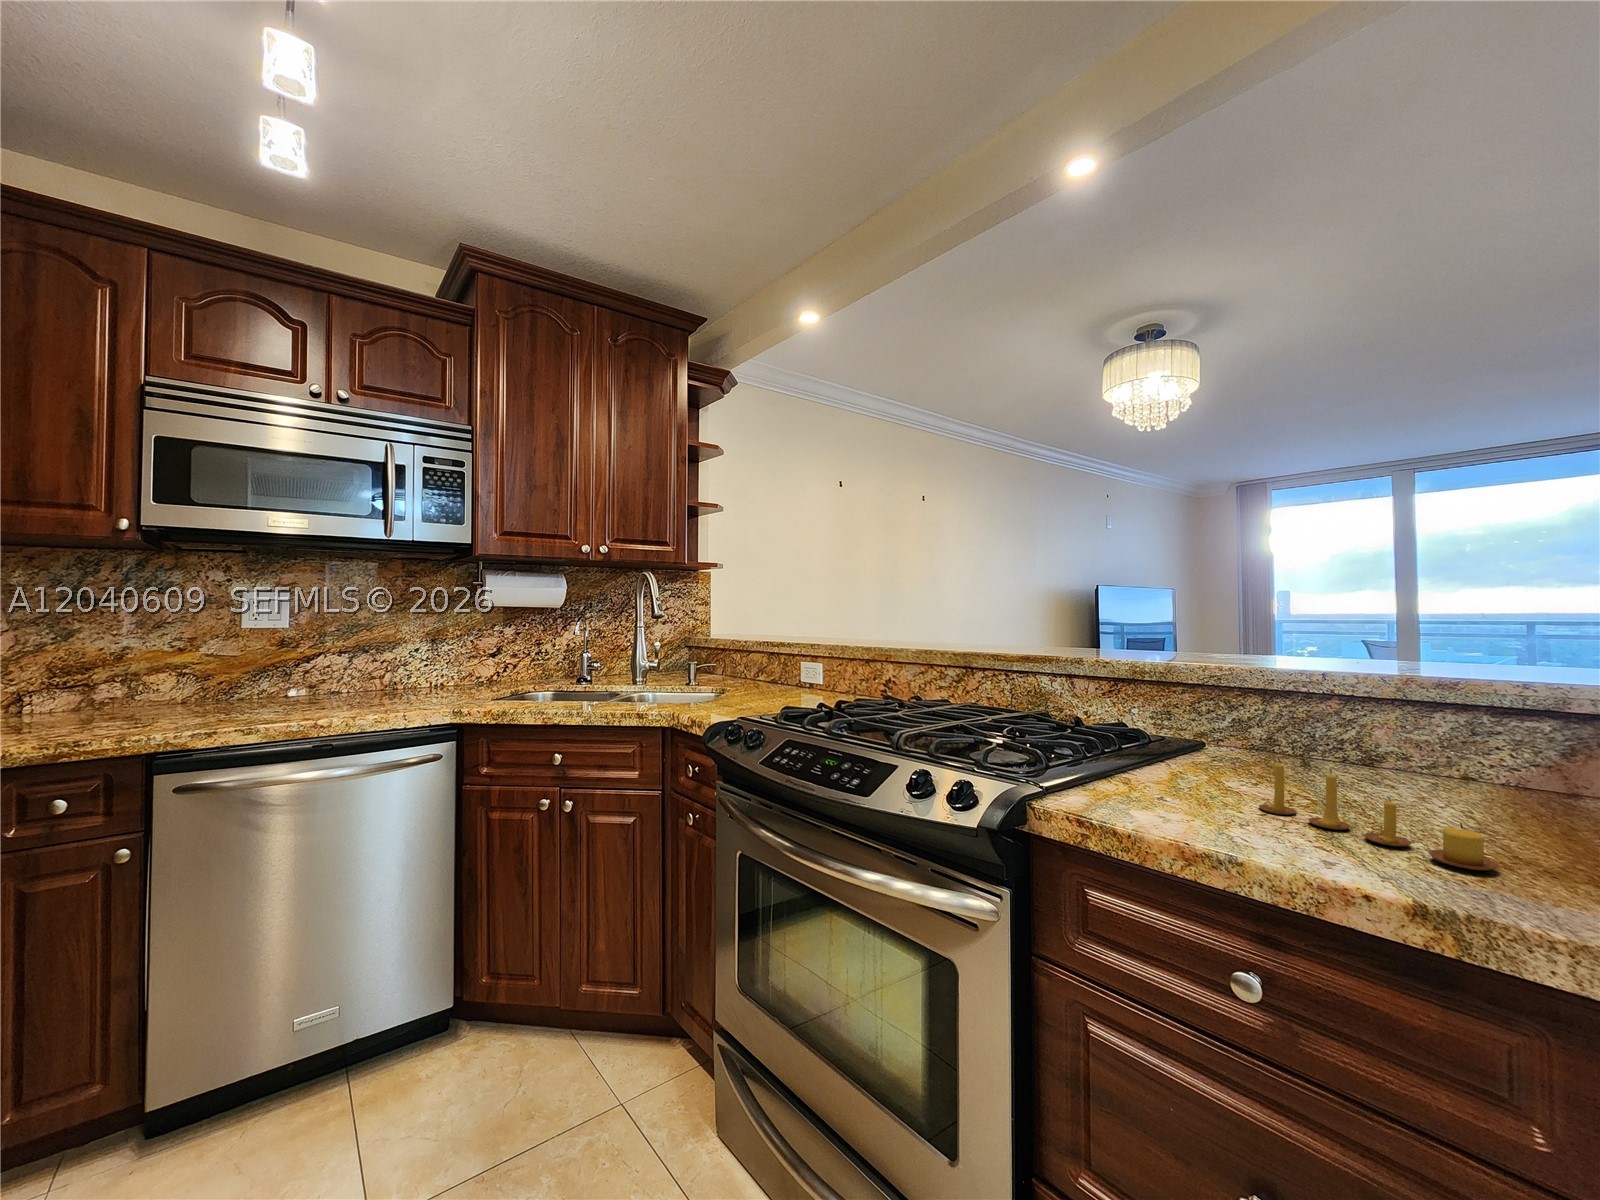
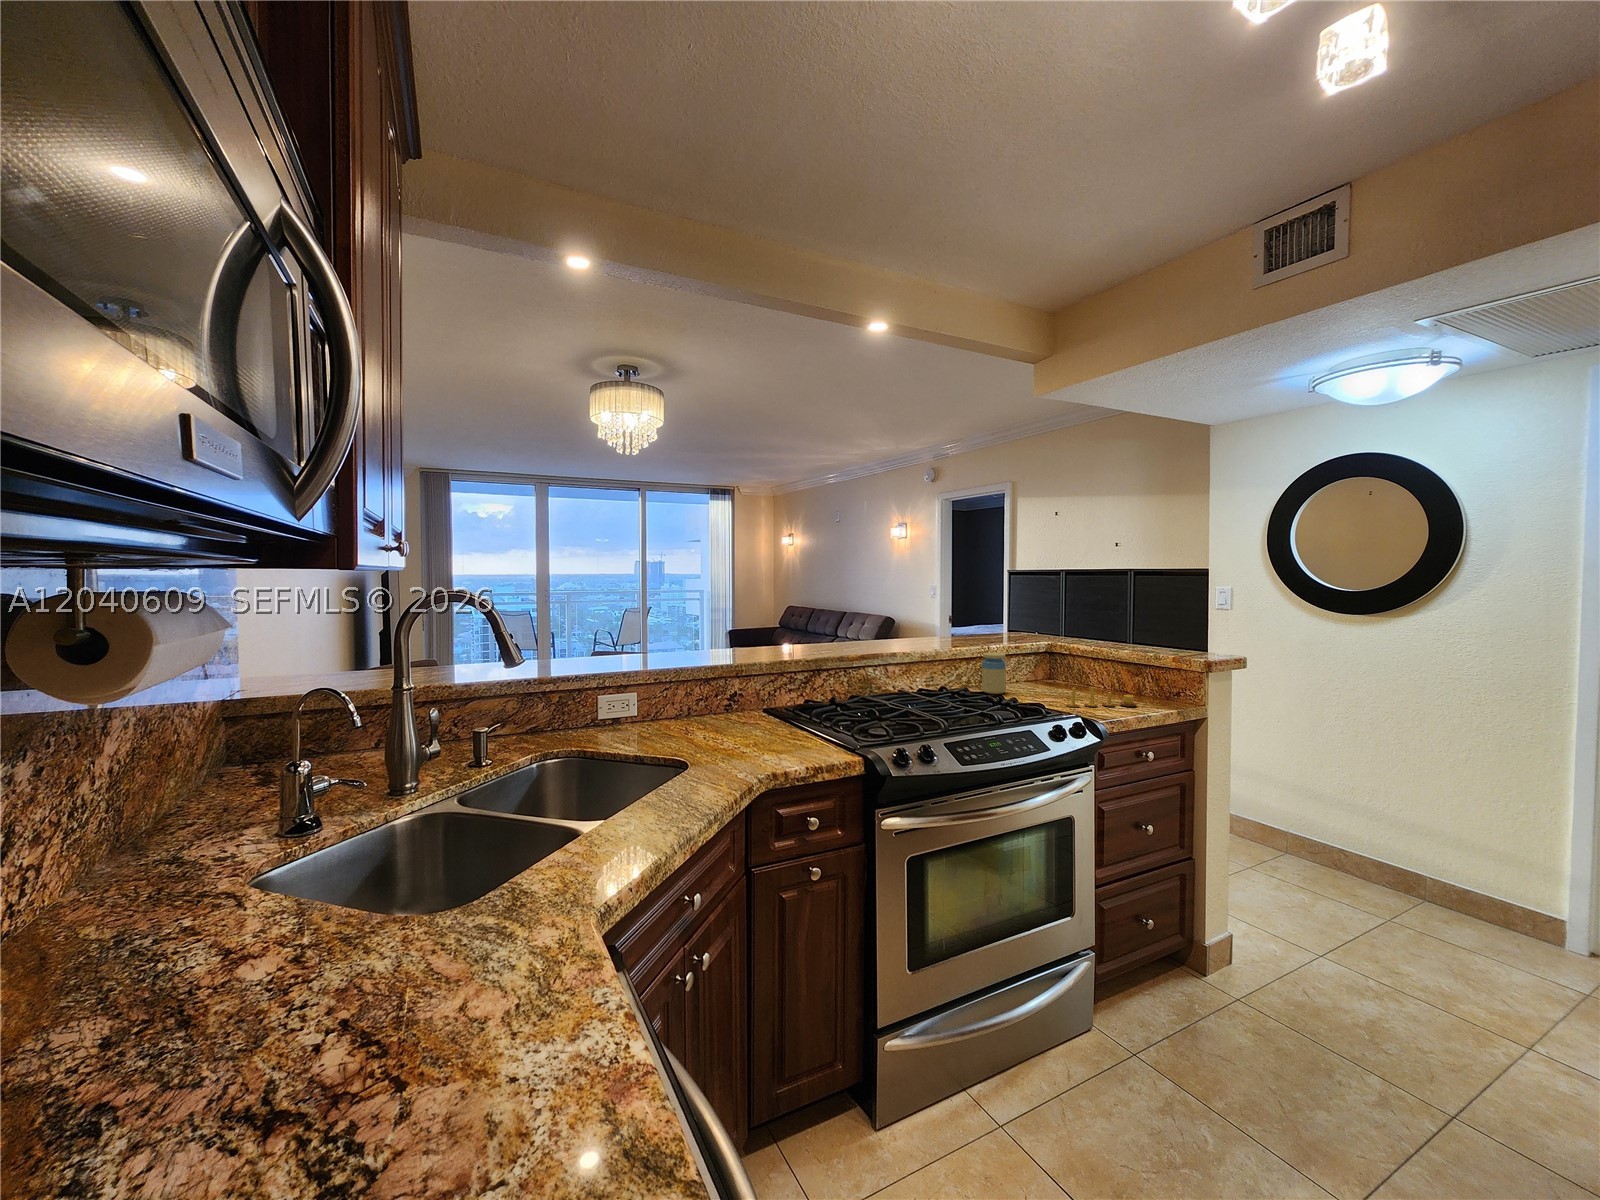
jar: none [1231,678,1295,769] -> present [982,653,1006,694]

